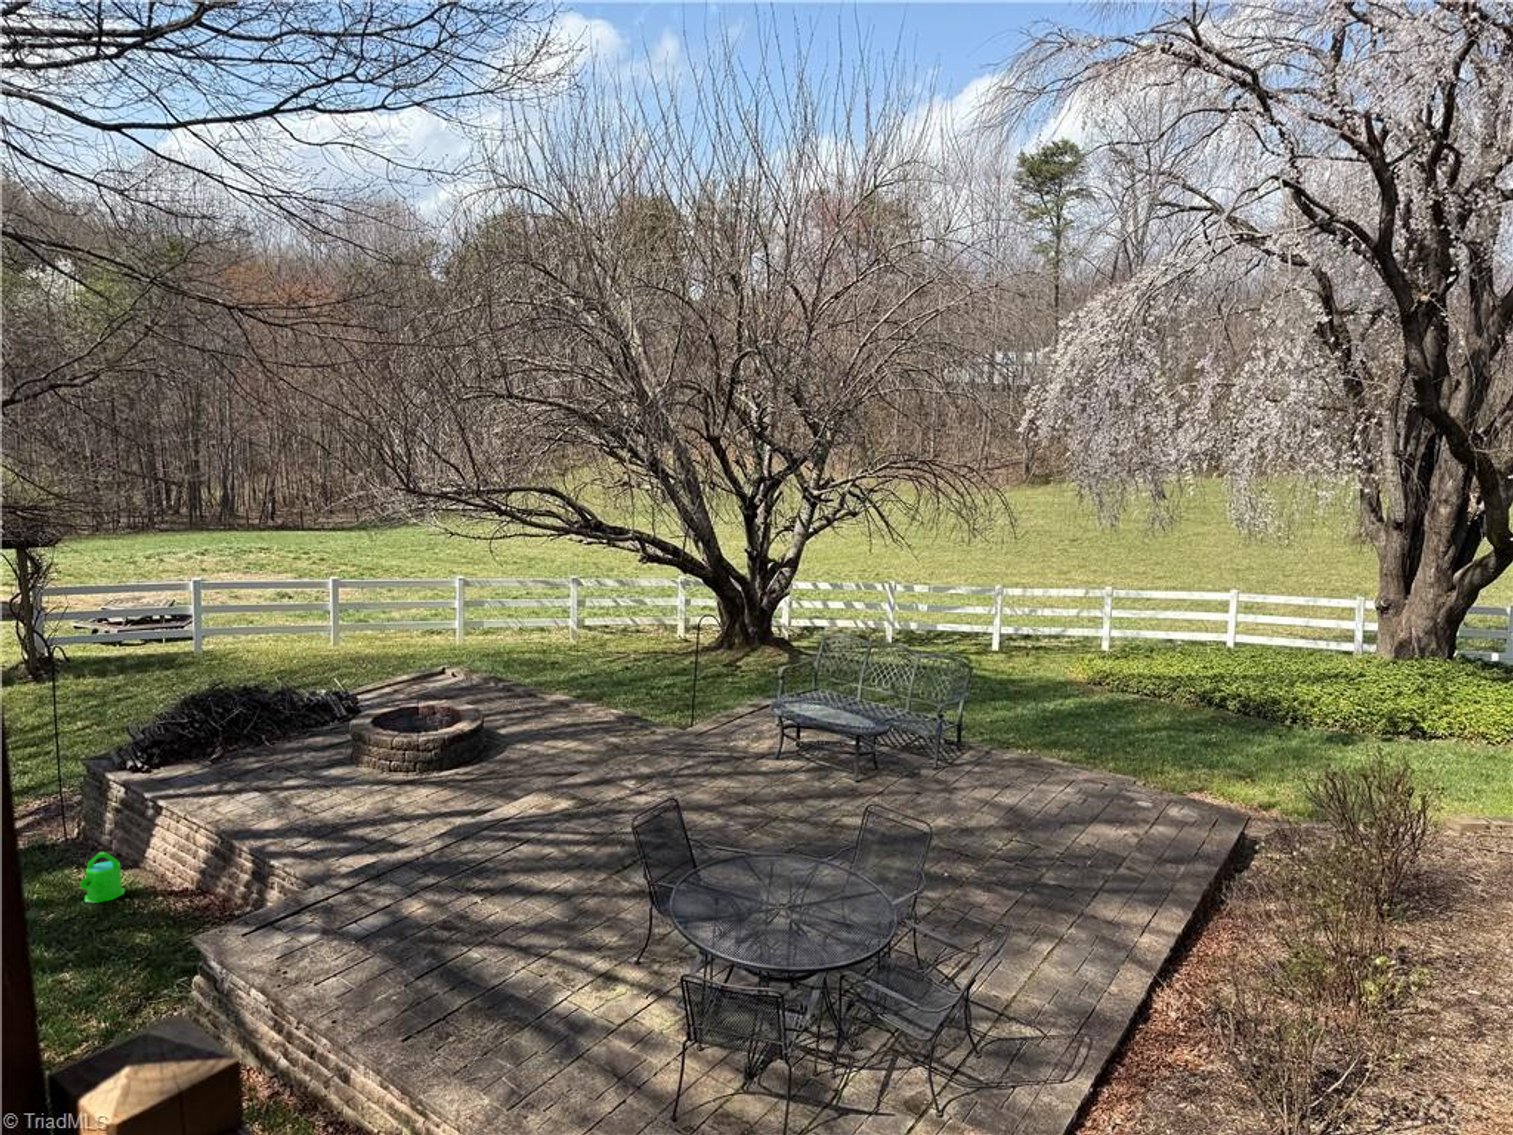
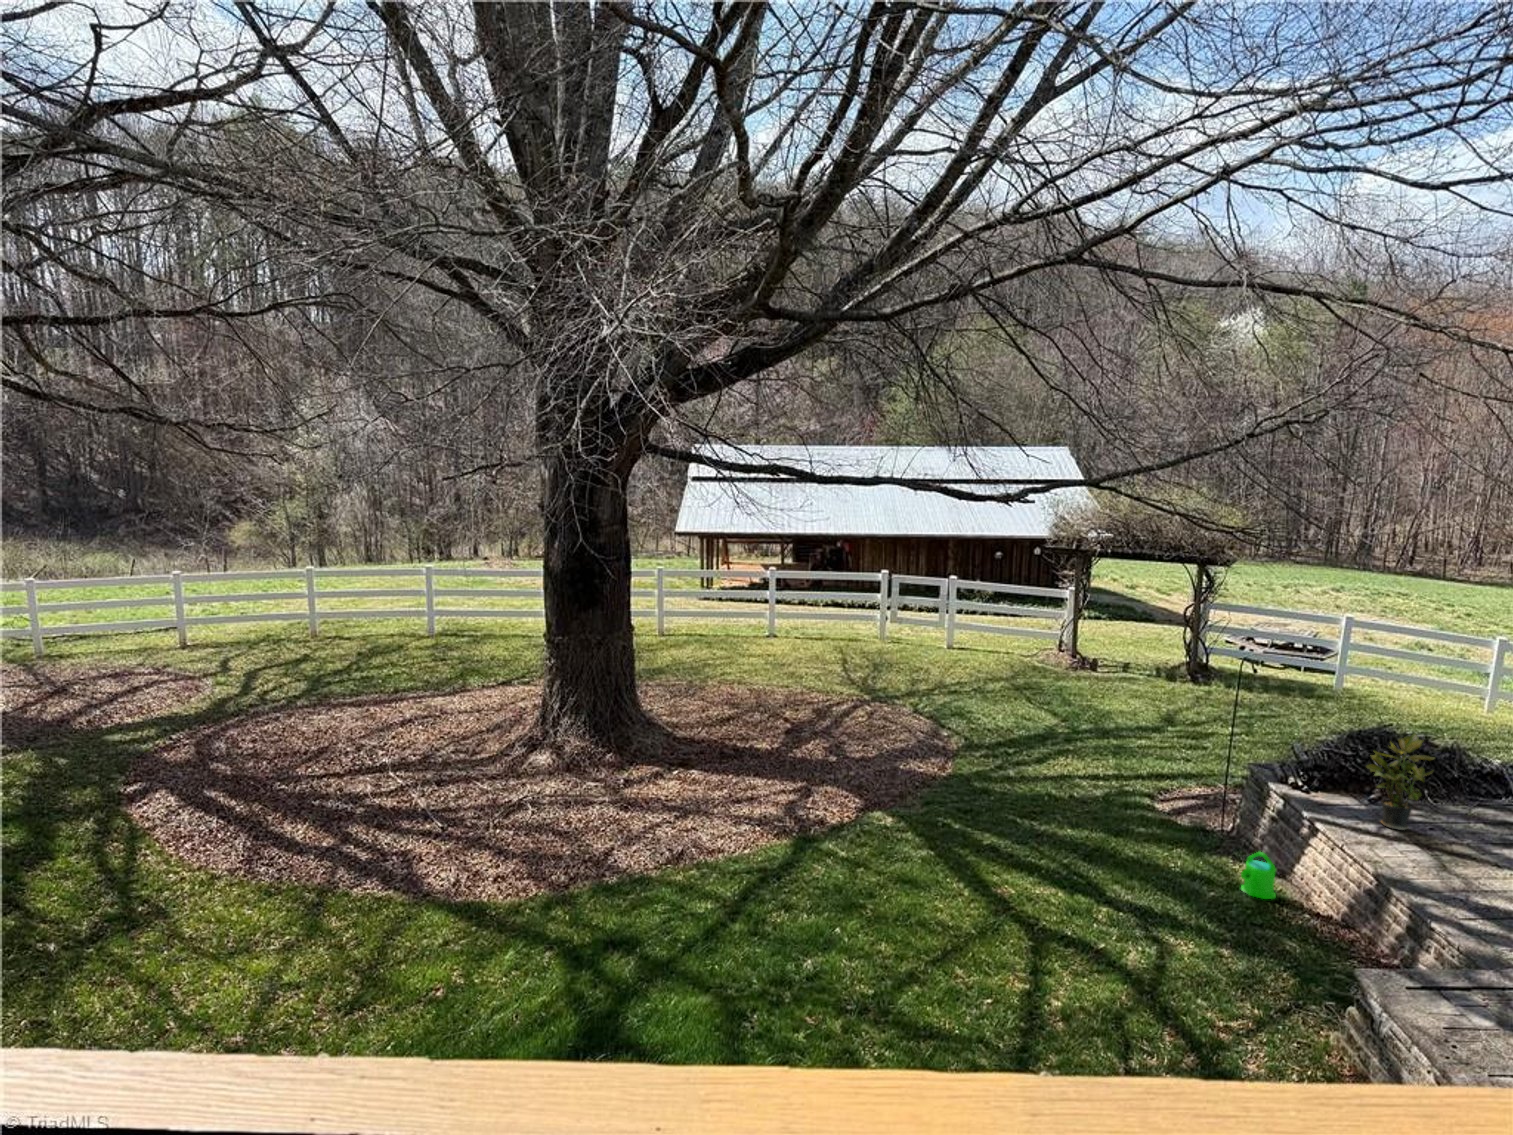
potted plant: none [202,686,260,781] -> present [1366,734,1435,830]

